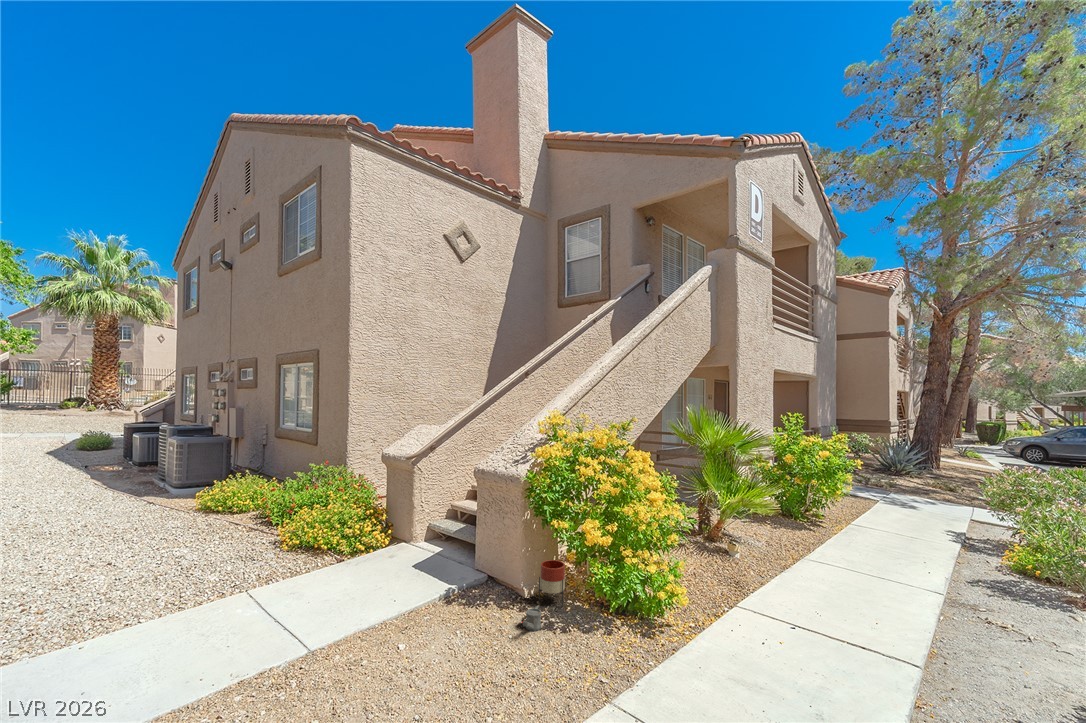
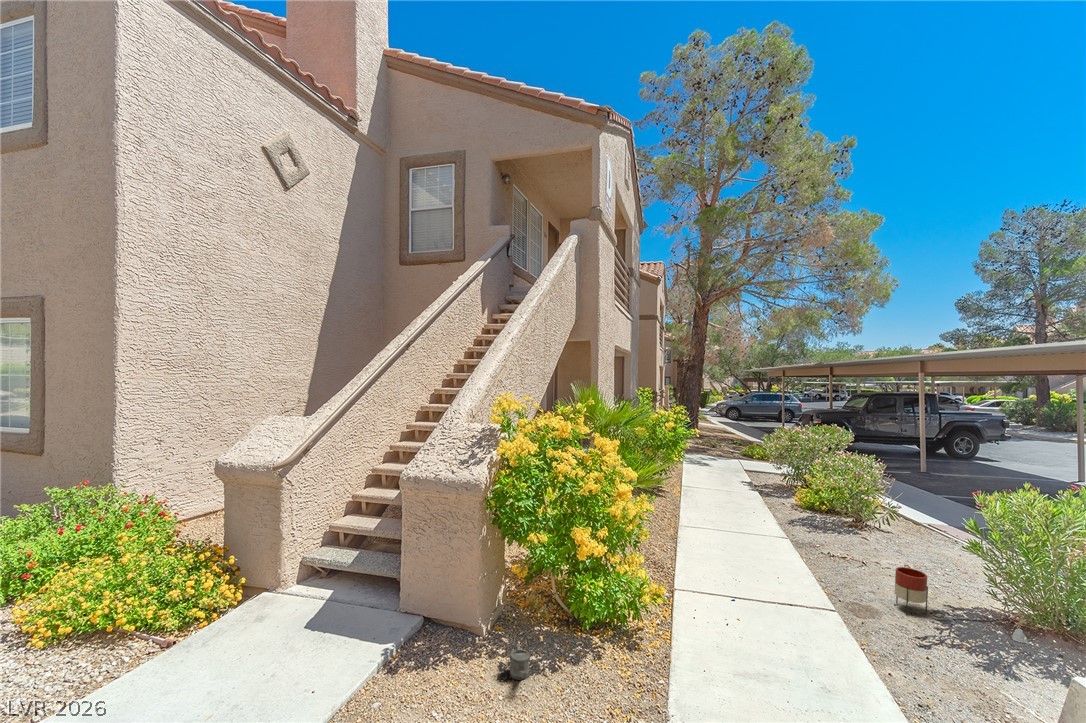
planter: present [539,560,565,606] -> present [894,567,928,616]

